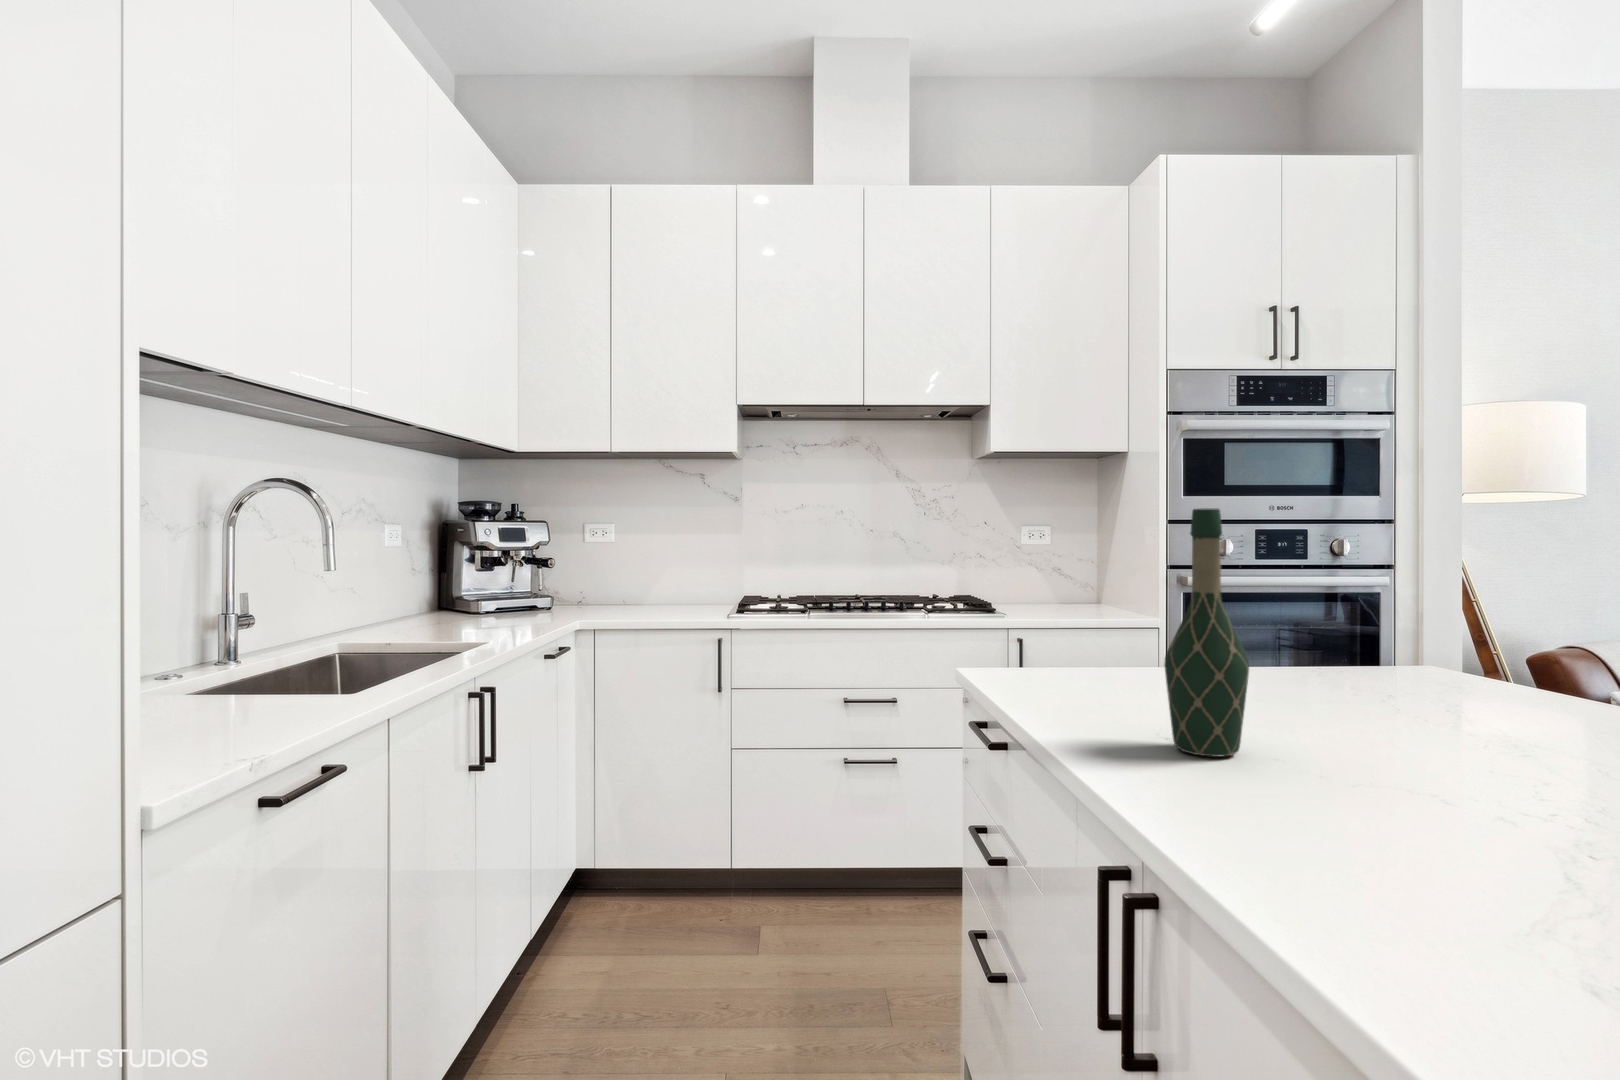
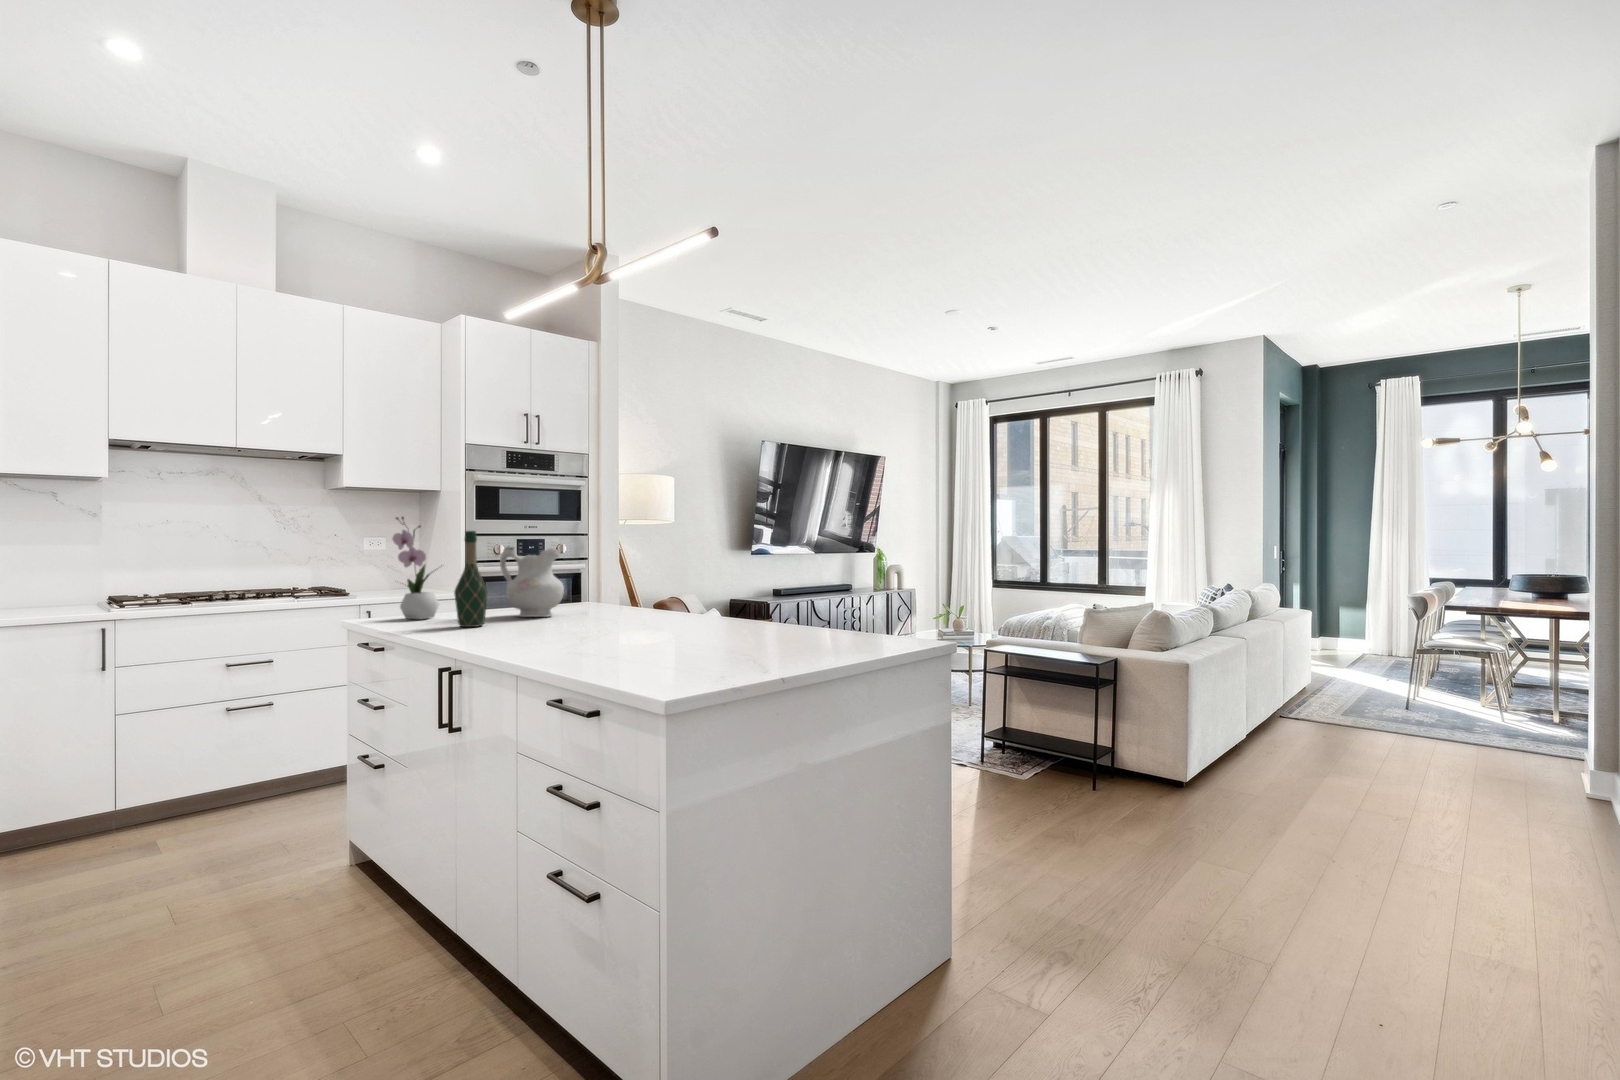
flower arrangement: none [1036,482,1137,700] -> present [392,517,442,619]
ceramic pitcher: none [1264,547,1442,734] -> present [500,547,564,617]

